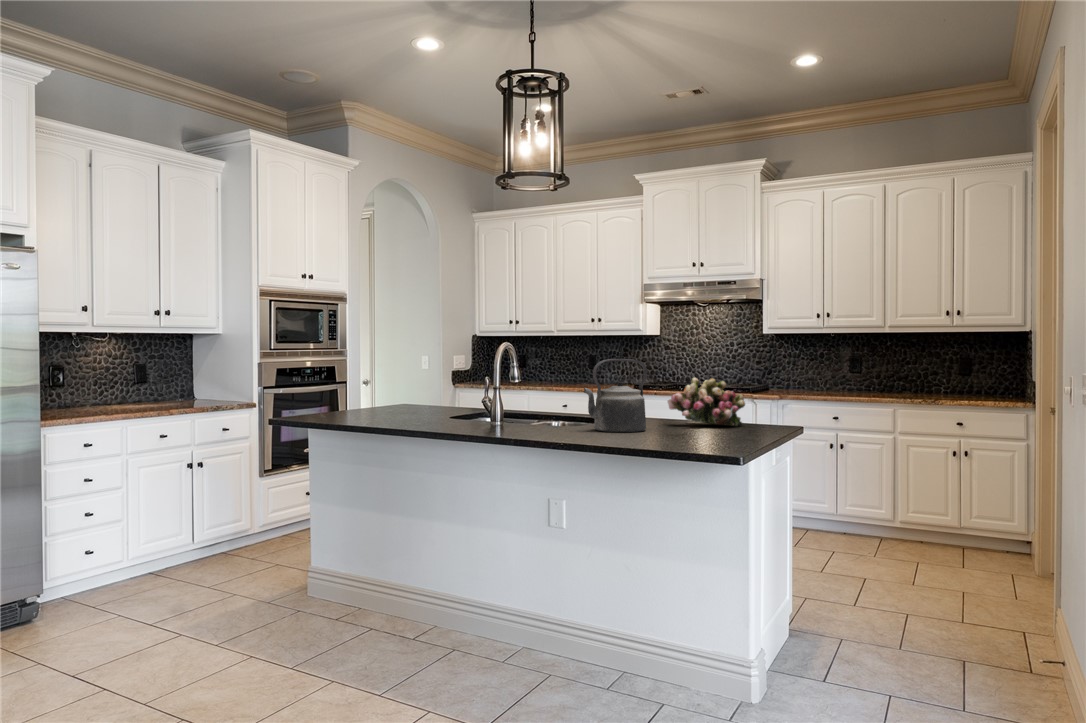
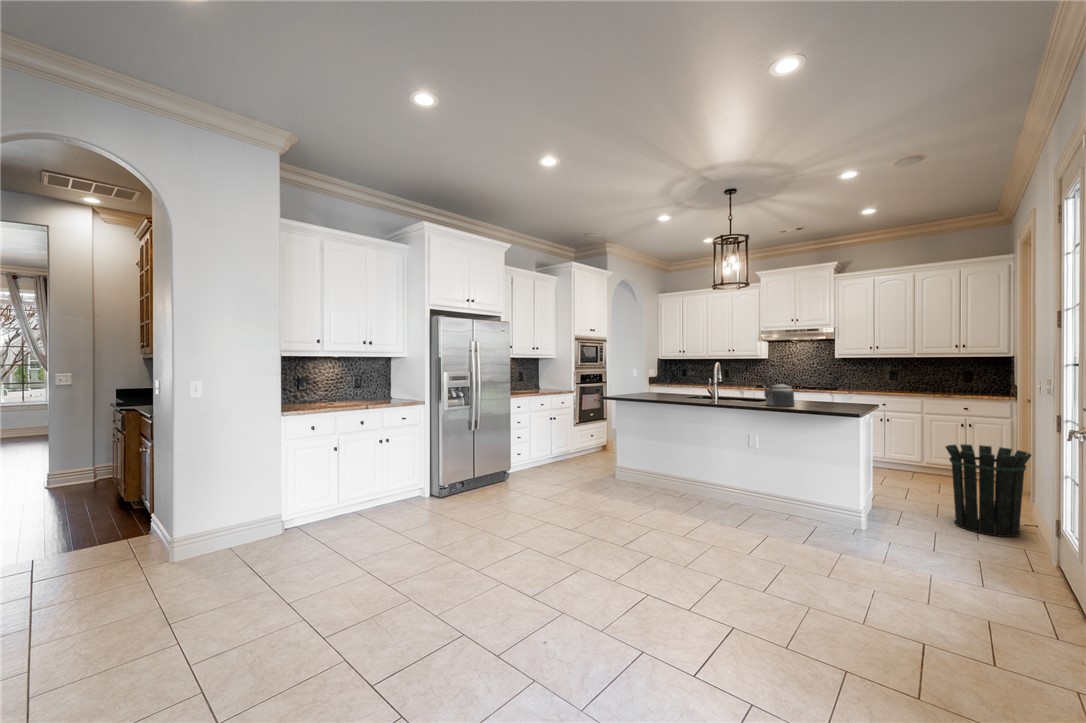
flower arrangement: present [668,378,745,426] -> none [801,380,845,405]
waste bin: none [909,497,1045,674] -> present [946,444,1031,537]

